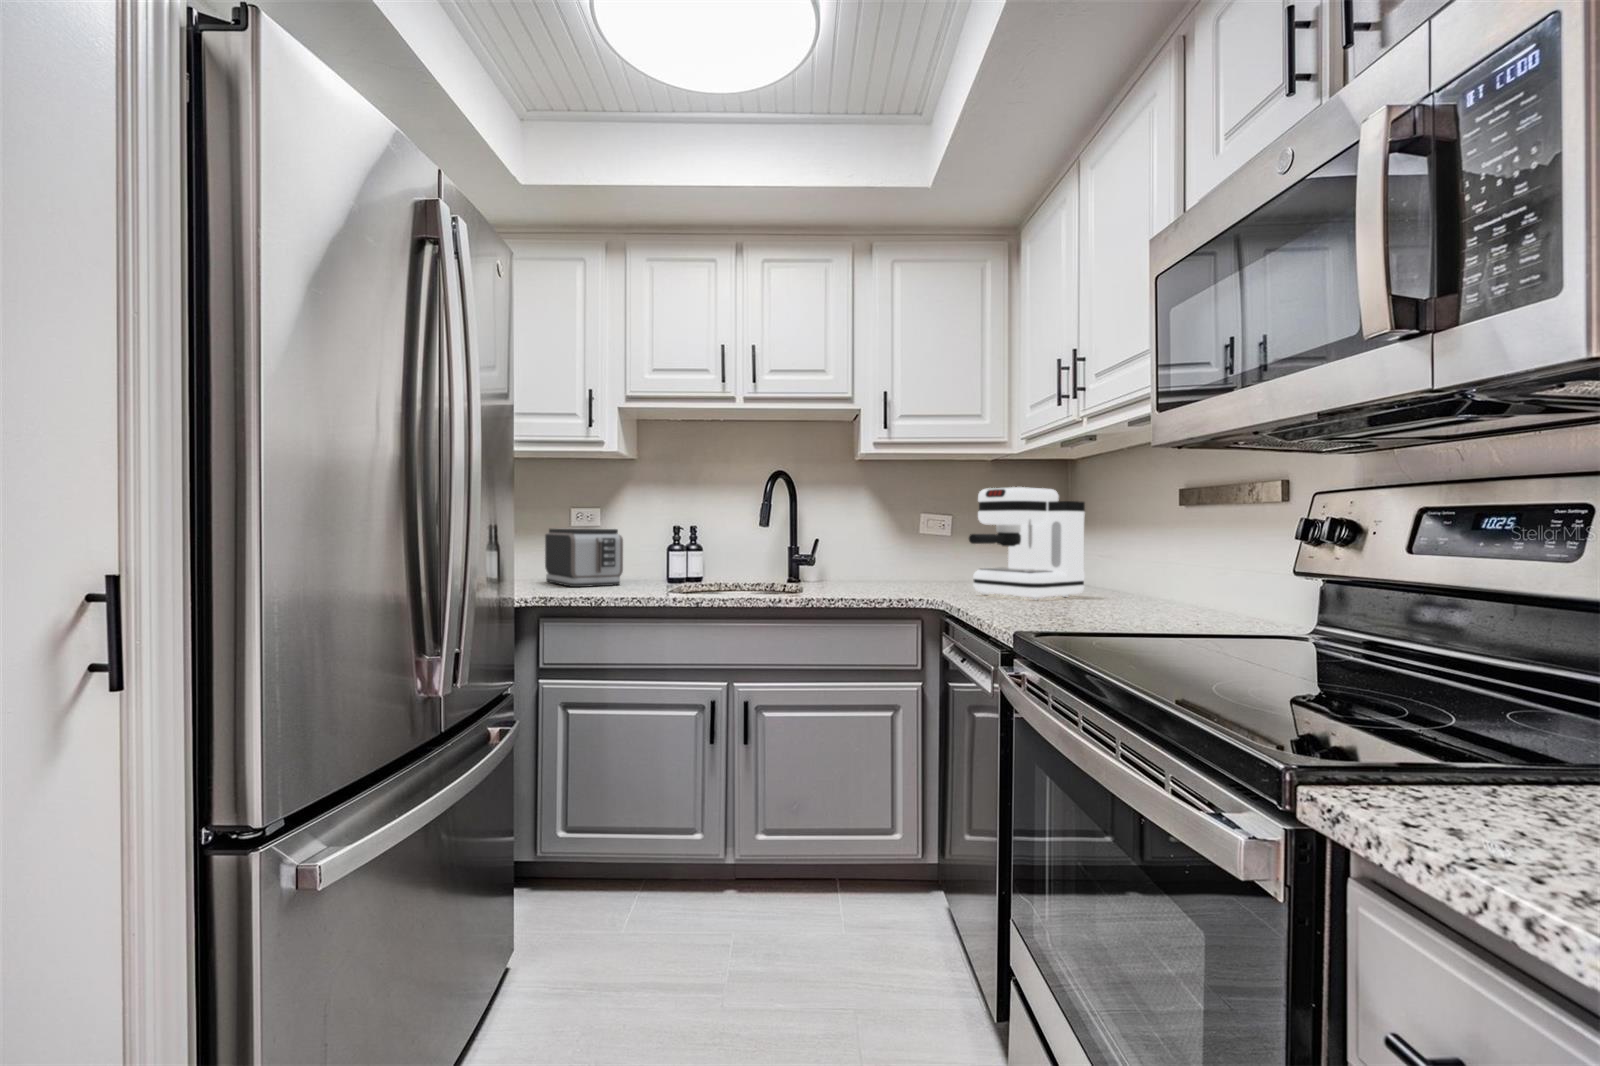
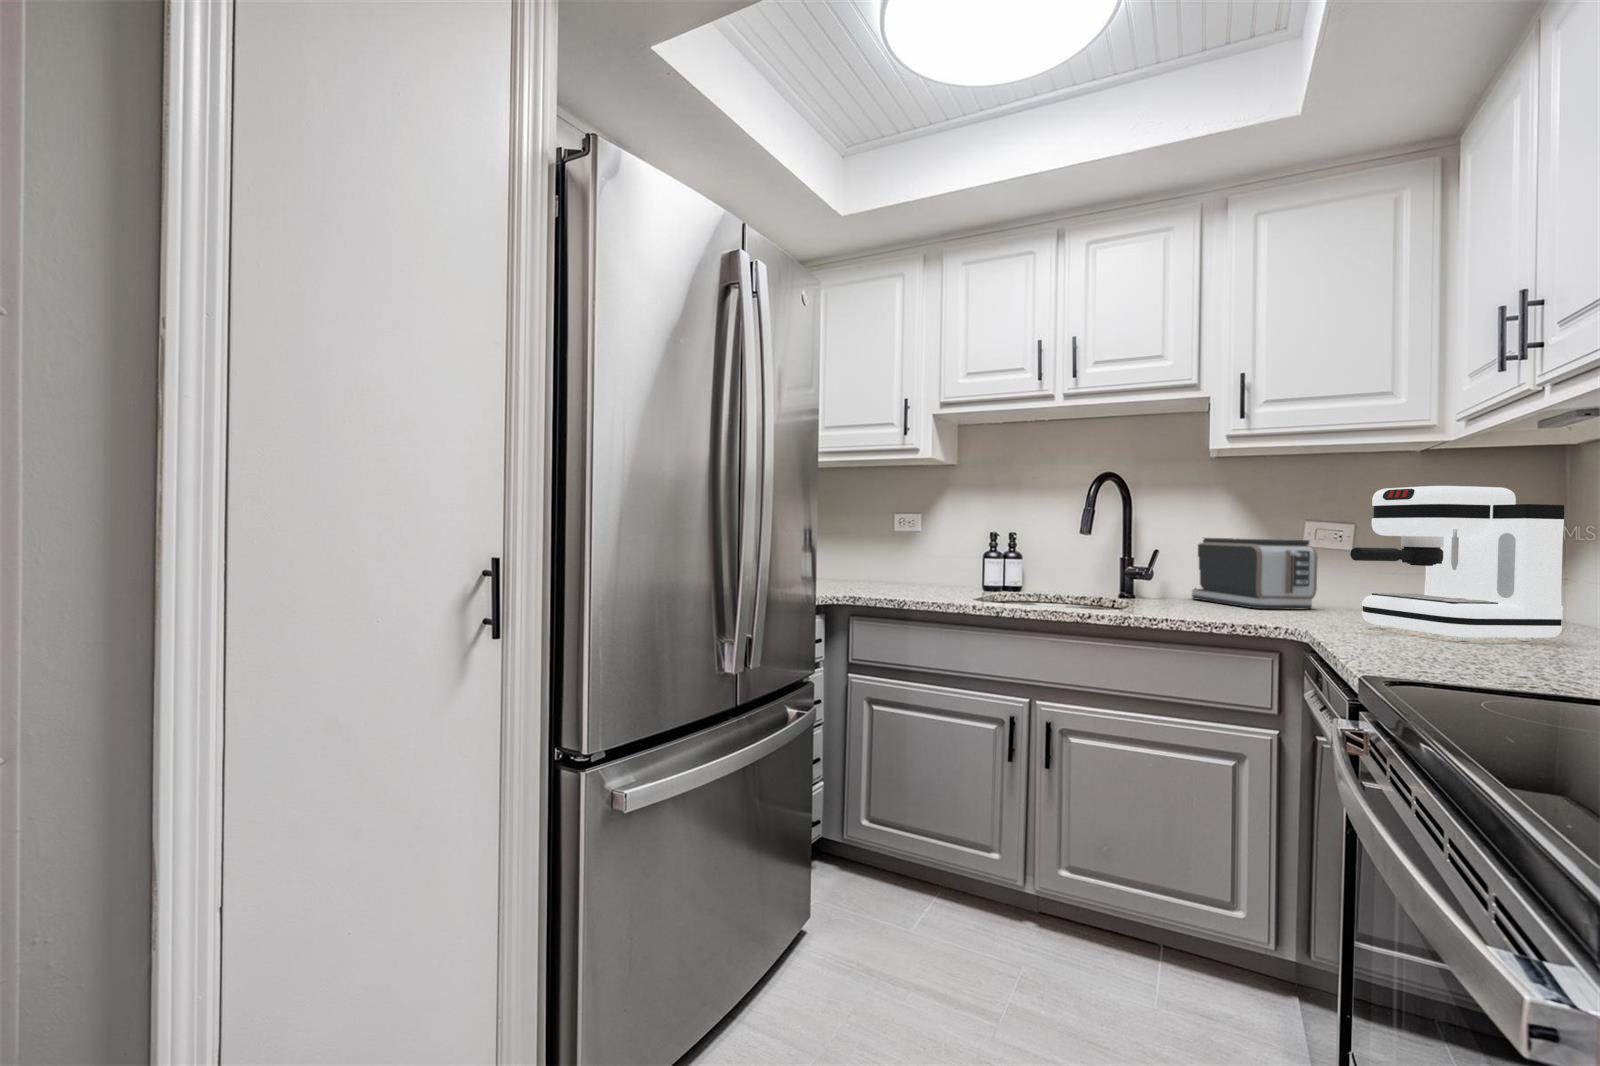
toaster: present [545,529,623,587] -> present [1192,538,1318,610]

